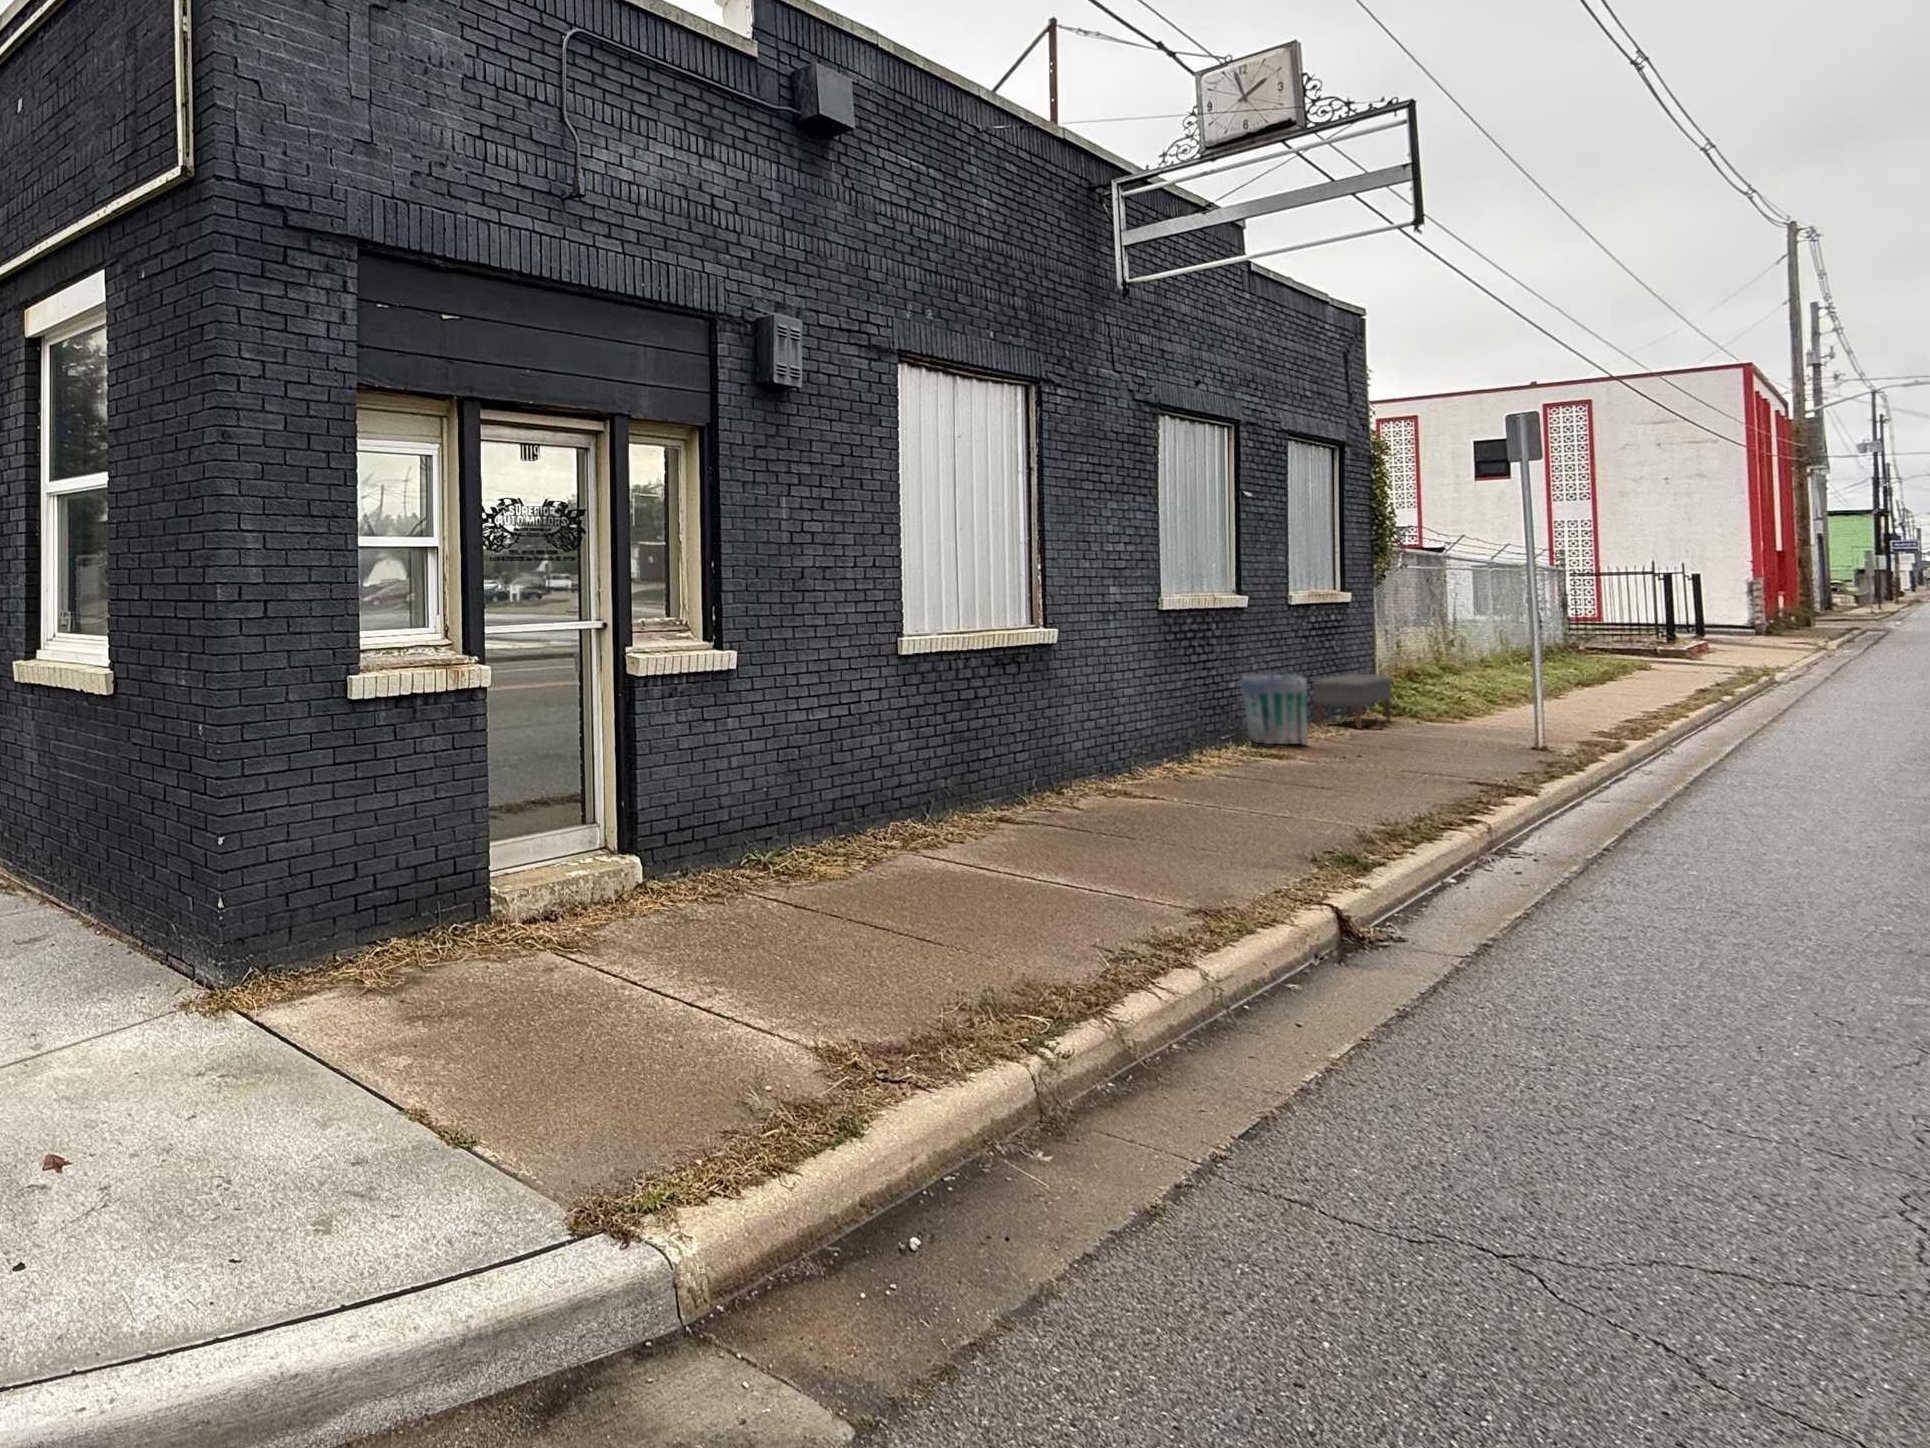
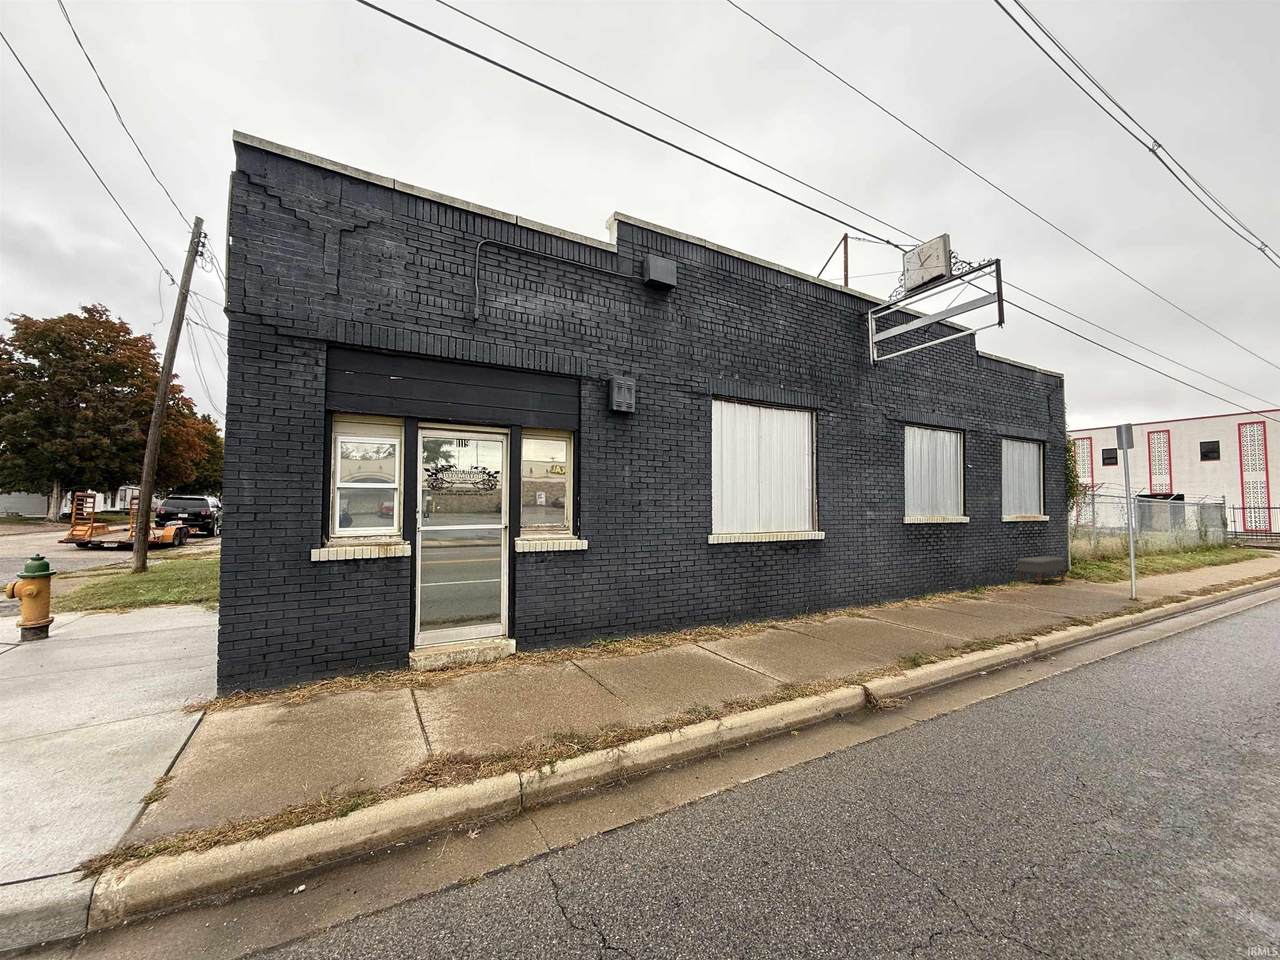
trash can: present [1241,674,1309,744] -> none [962,556,995,592]

